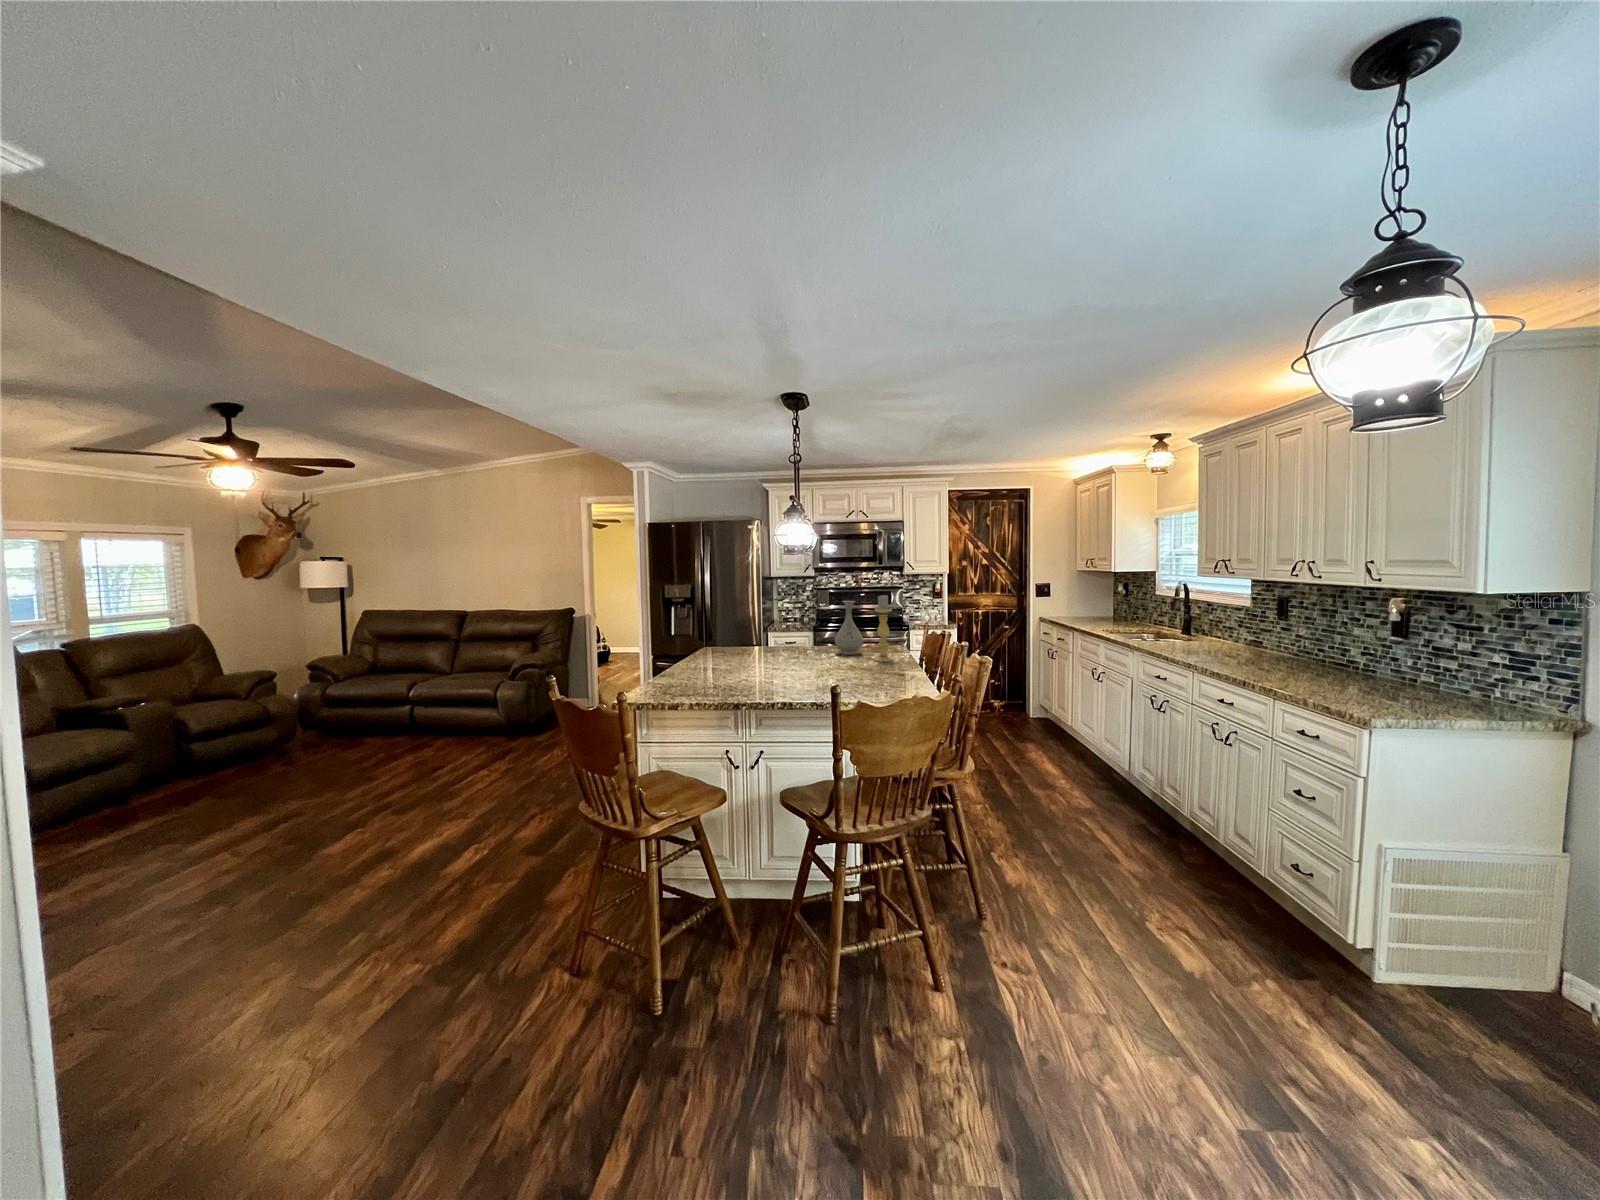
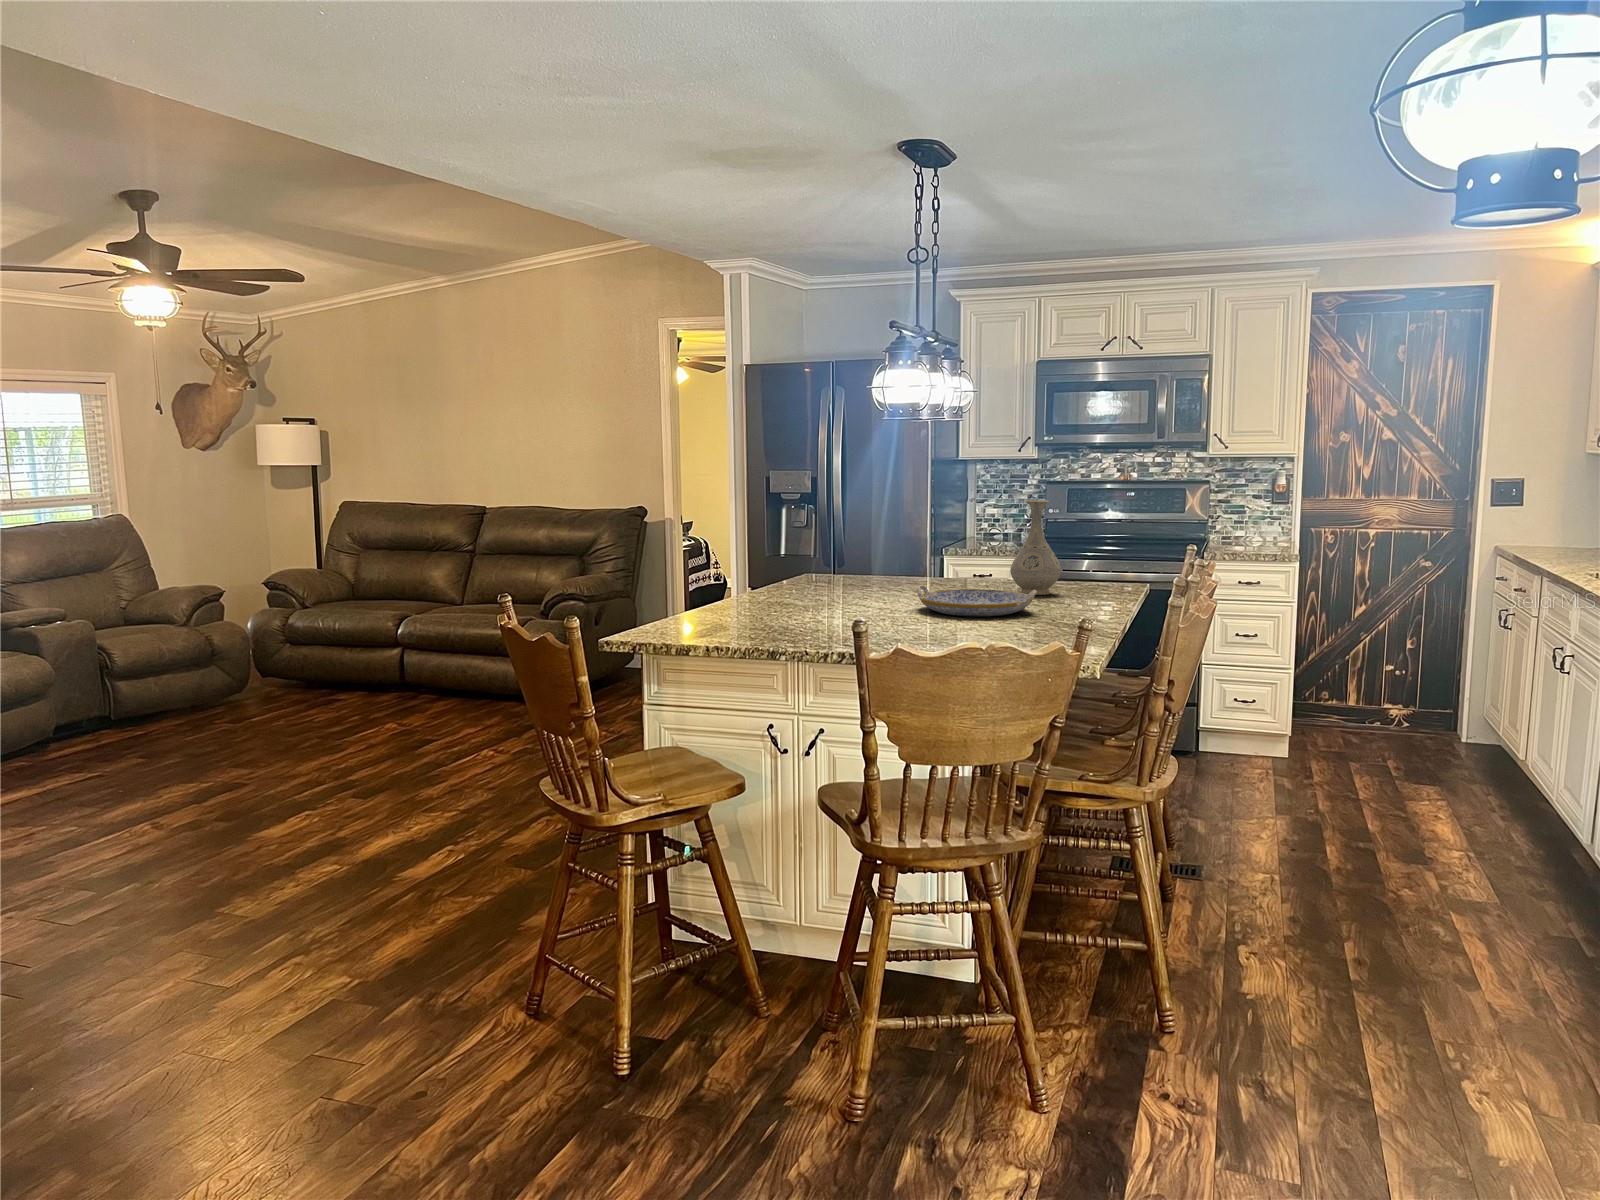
candle holder: present [875,595,893,662] -> none [1065,489,1099,608]
serving tray: none [795,653,866,671] -> present [917,585,1037,616]

